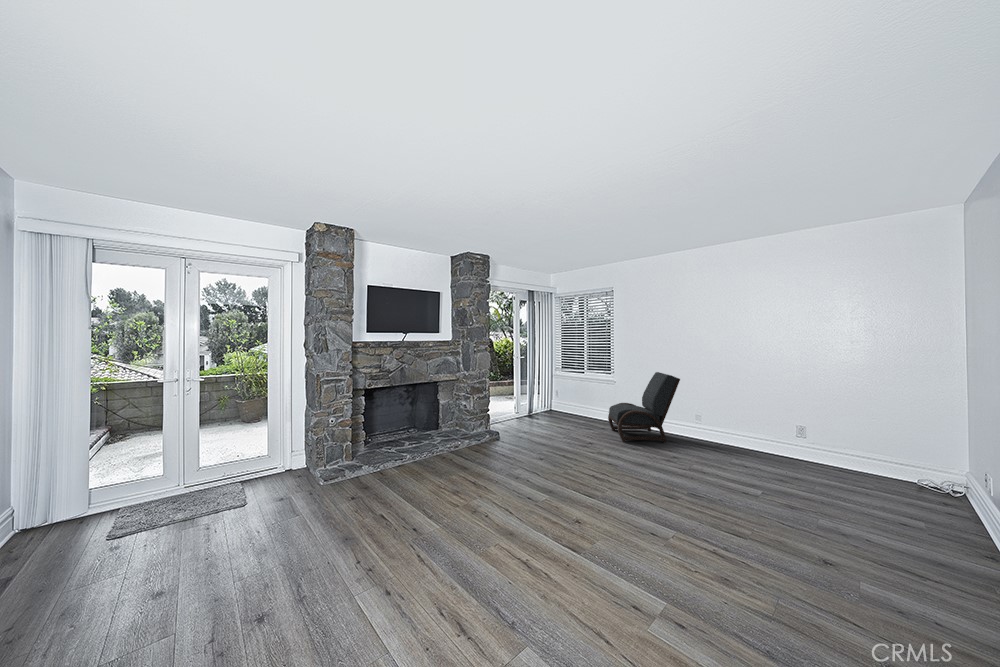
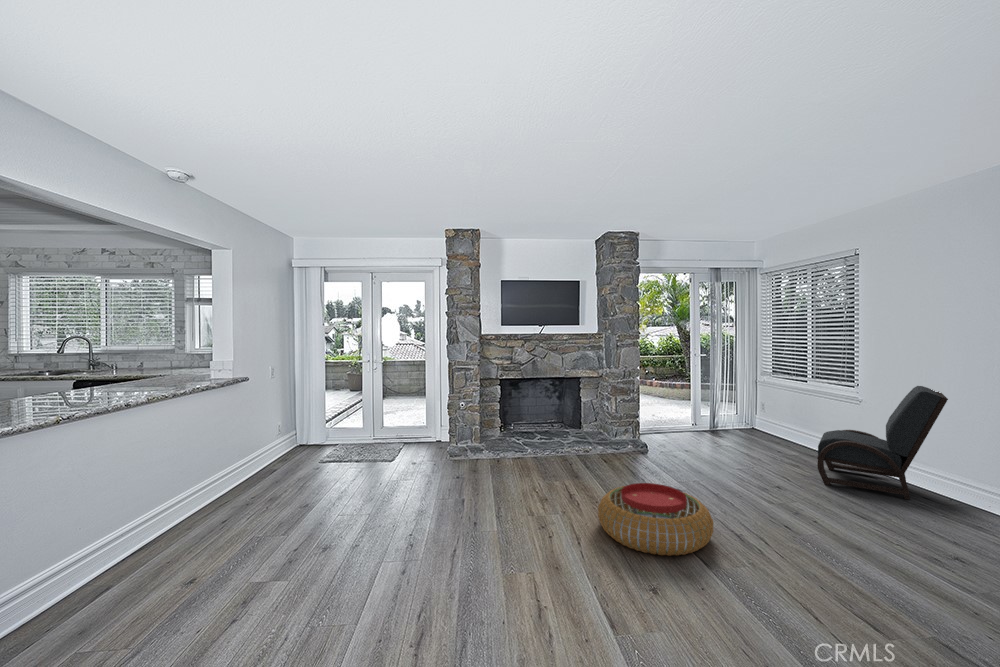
pouf: none [537,468,635,535] -> present [598,483,713,556]

